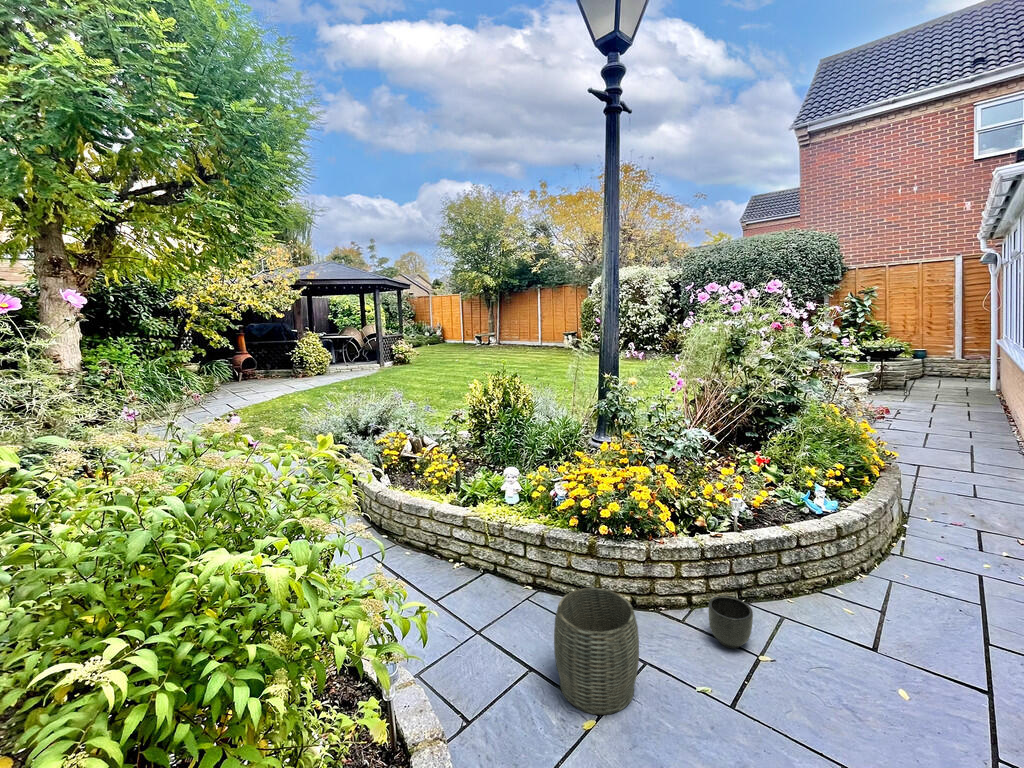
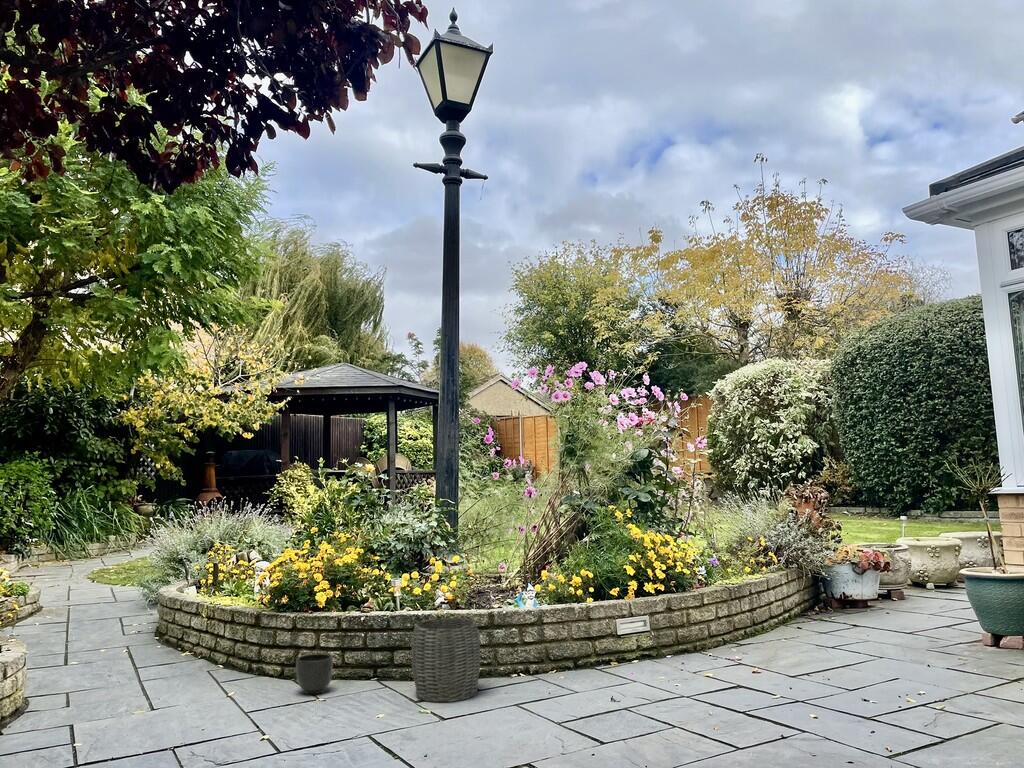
woven basket: present [554,588,639,715] -> present [411,618,481,702]

